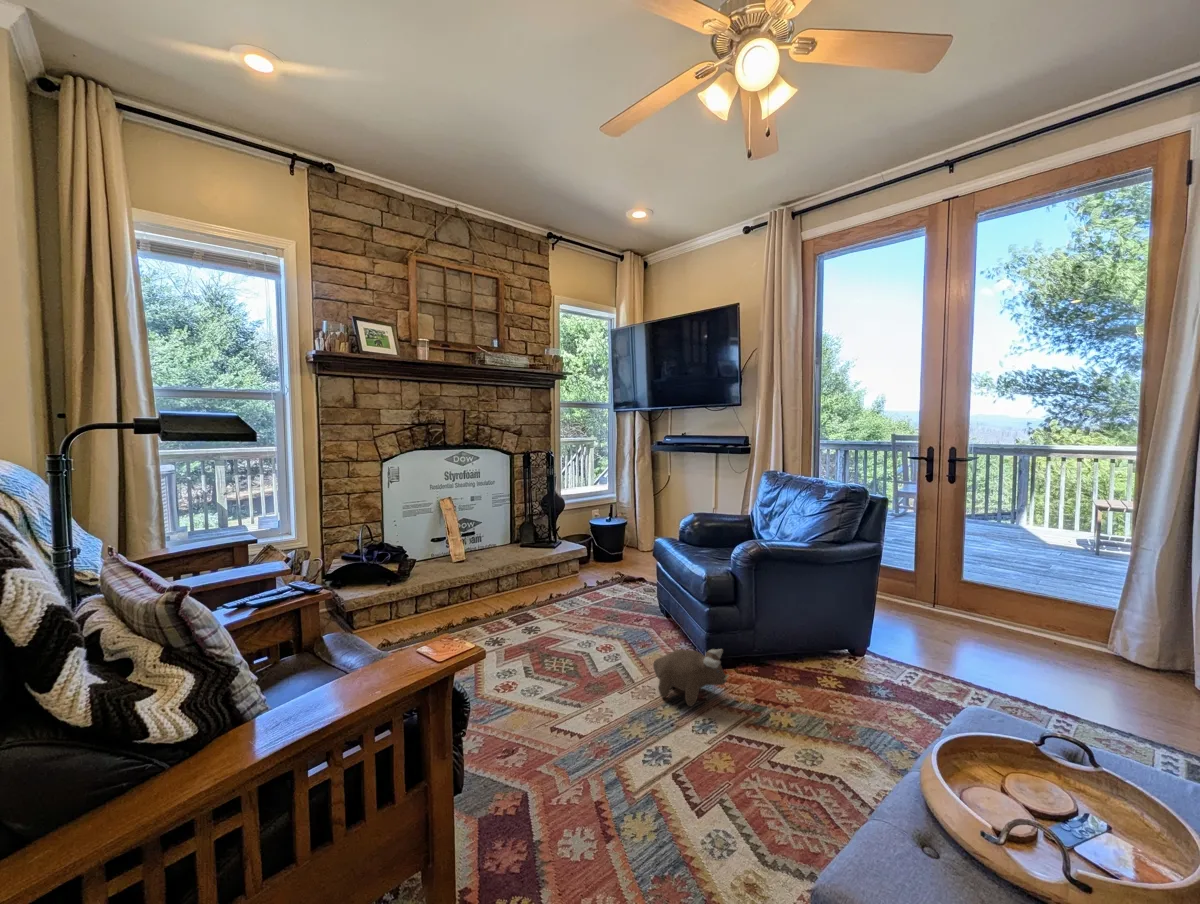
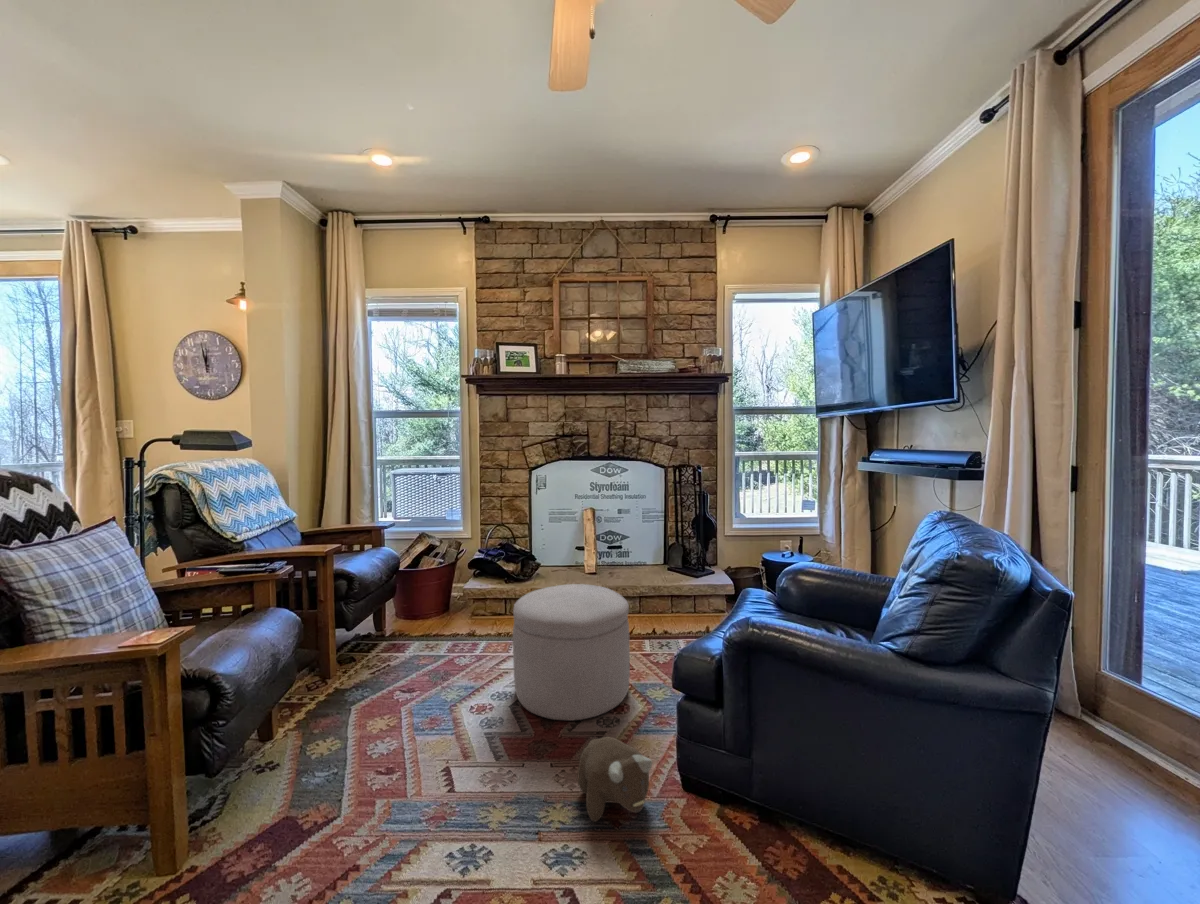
ottoman: none [509,558,611,673] -> present [513,584,630,721]

